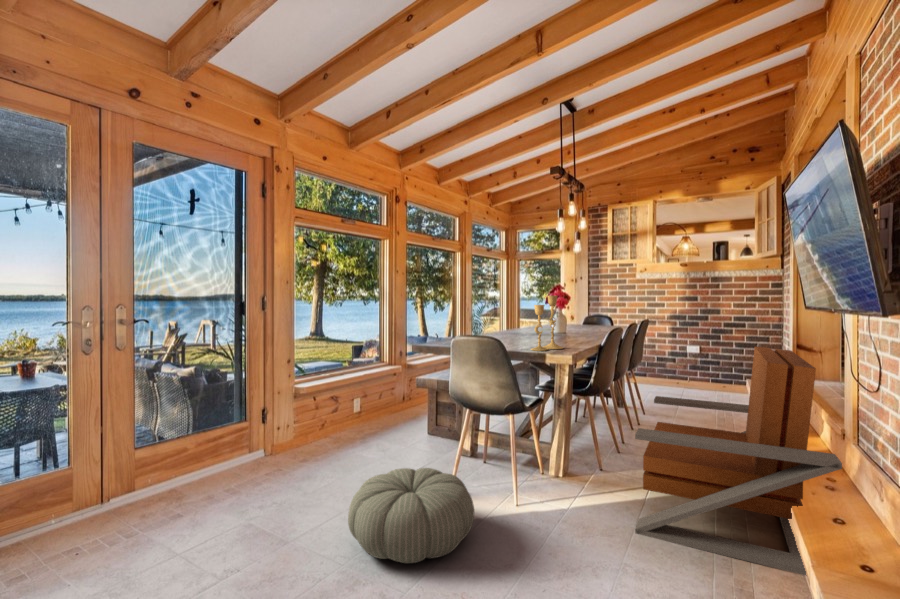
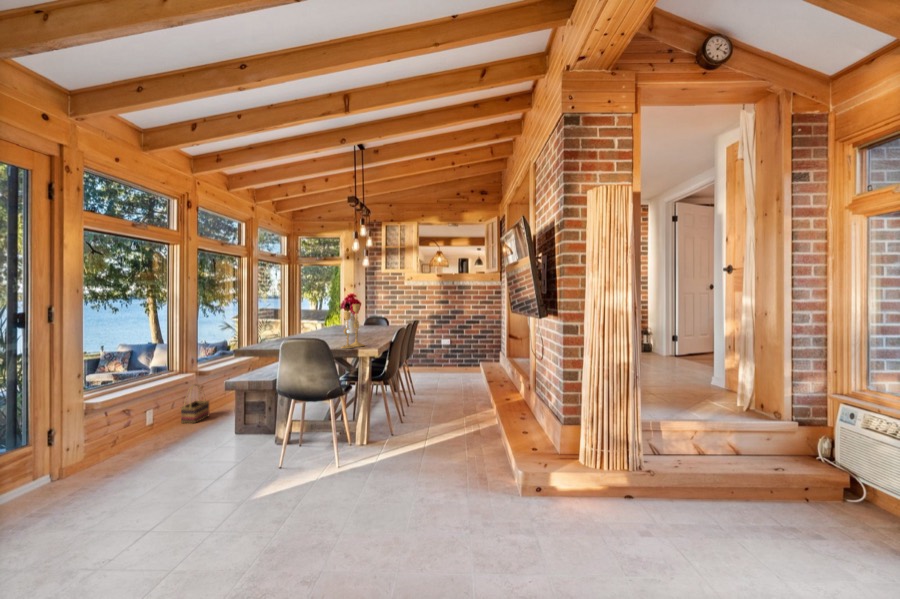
lounge chair: present [635,347,842,575] -> none [423,337,531,468]
basket: none [387,377,415,417] -> present [181,384,209,423]
pouf: present [348,468,474,563] -> none [206,450,314,521]

